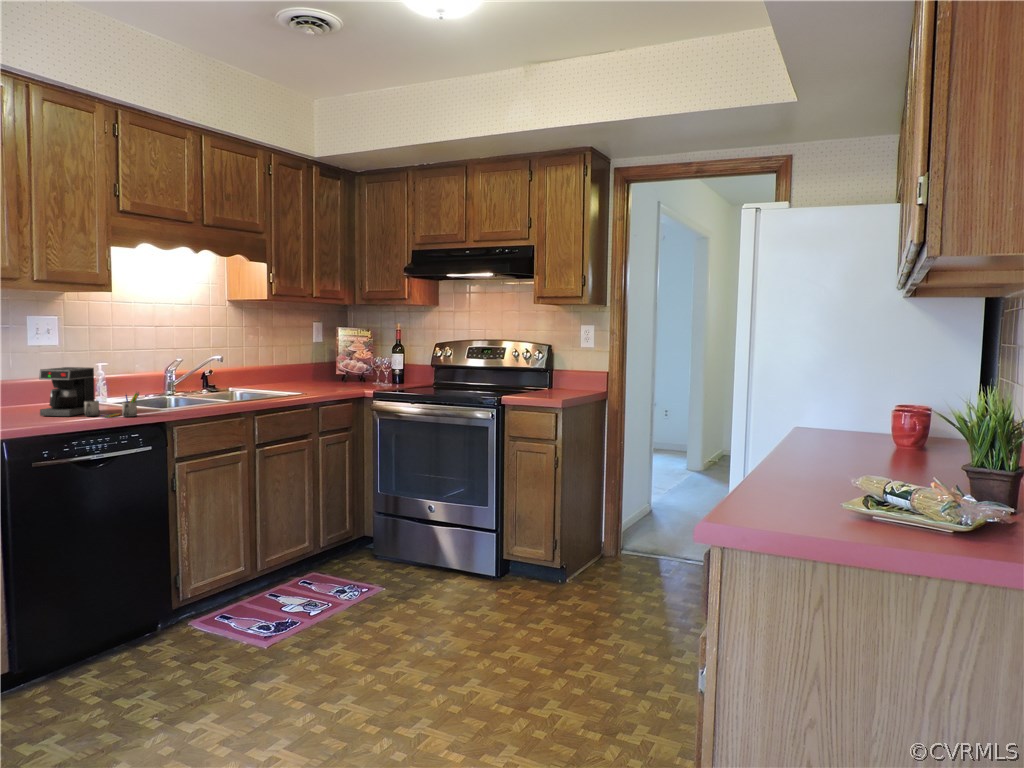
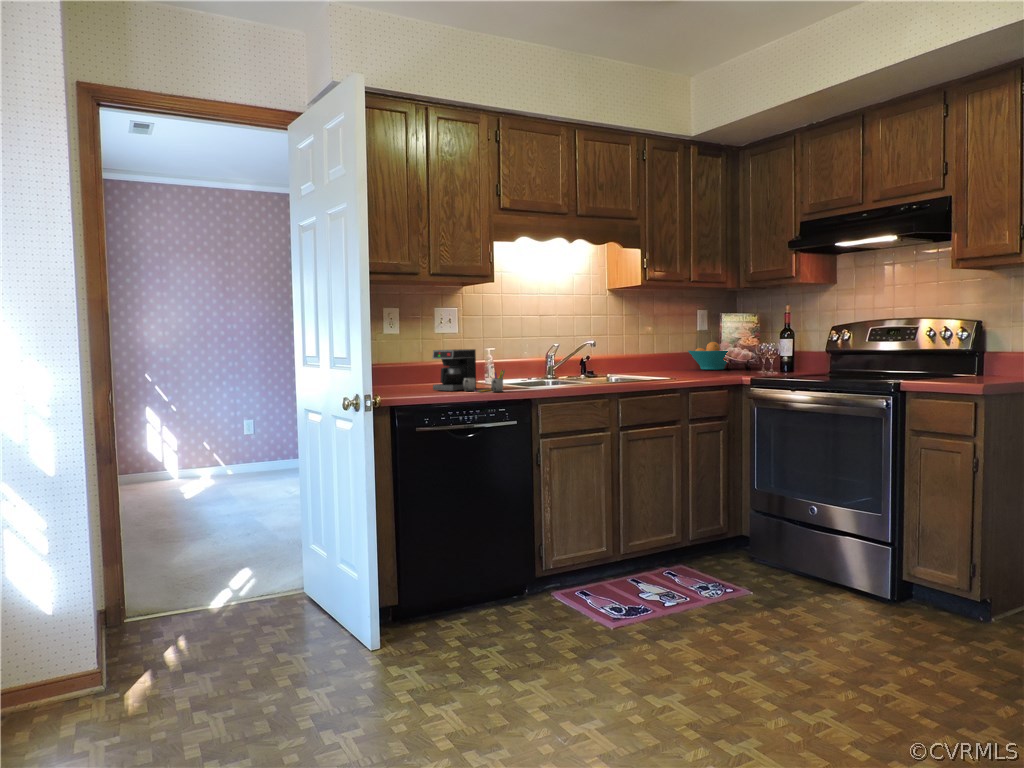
fruit bowl: none [306,354,353,381] -> present [688,342,728,370]

